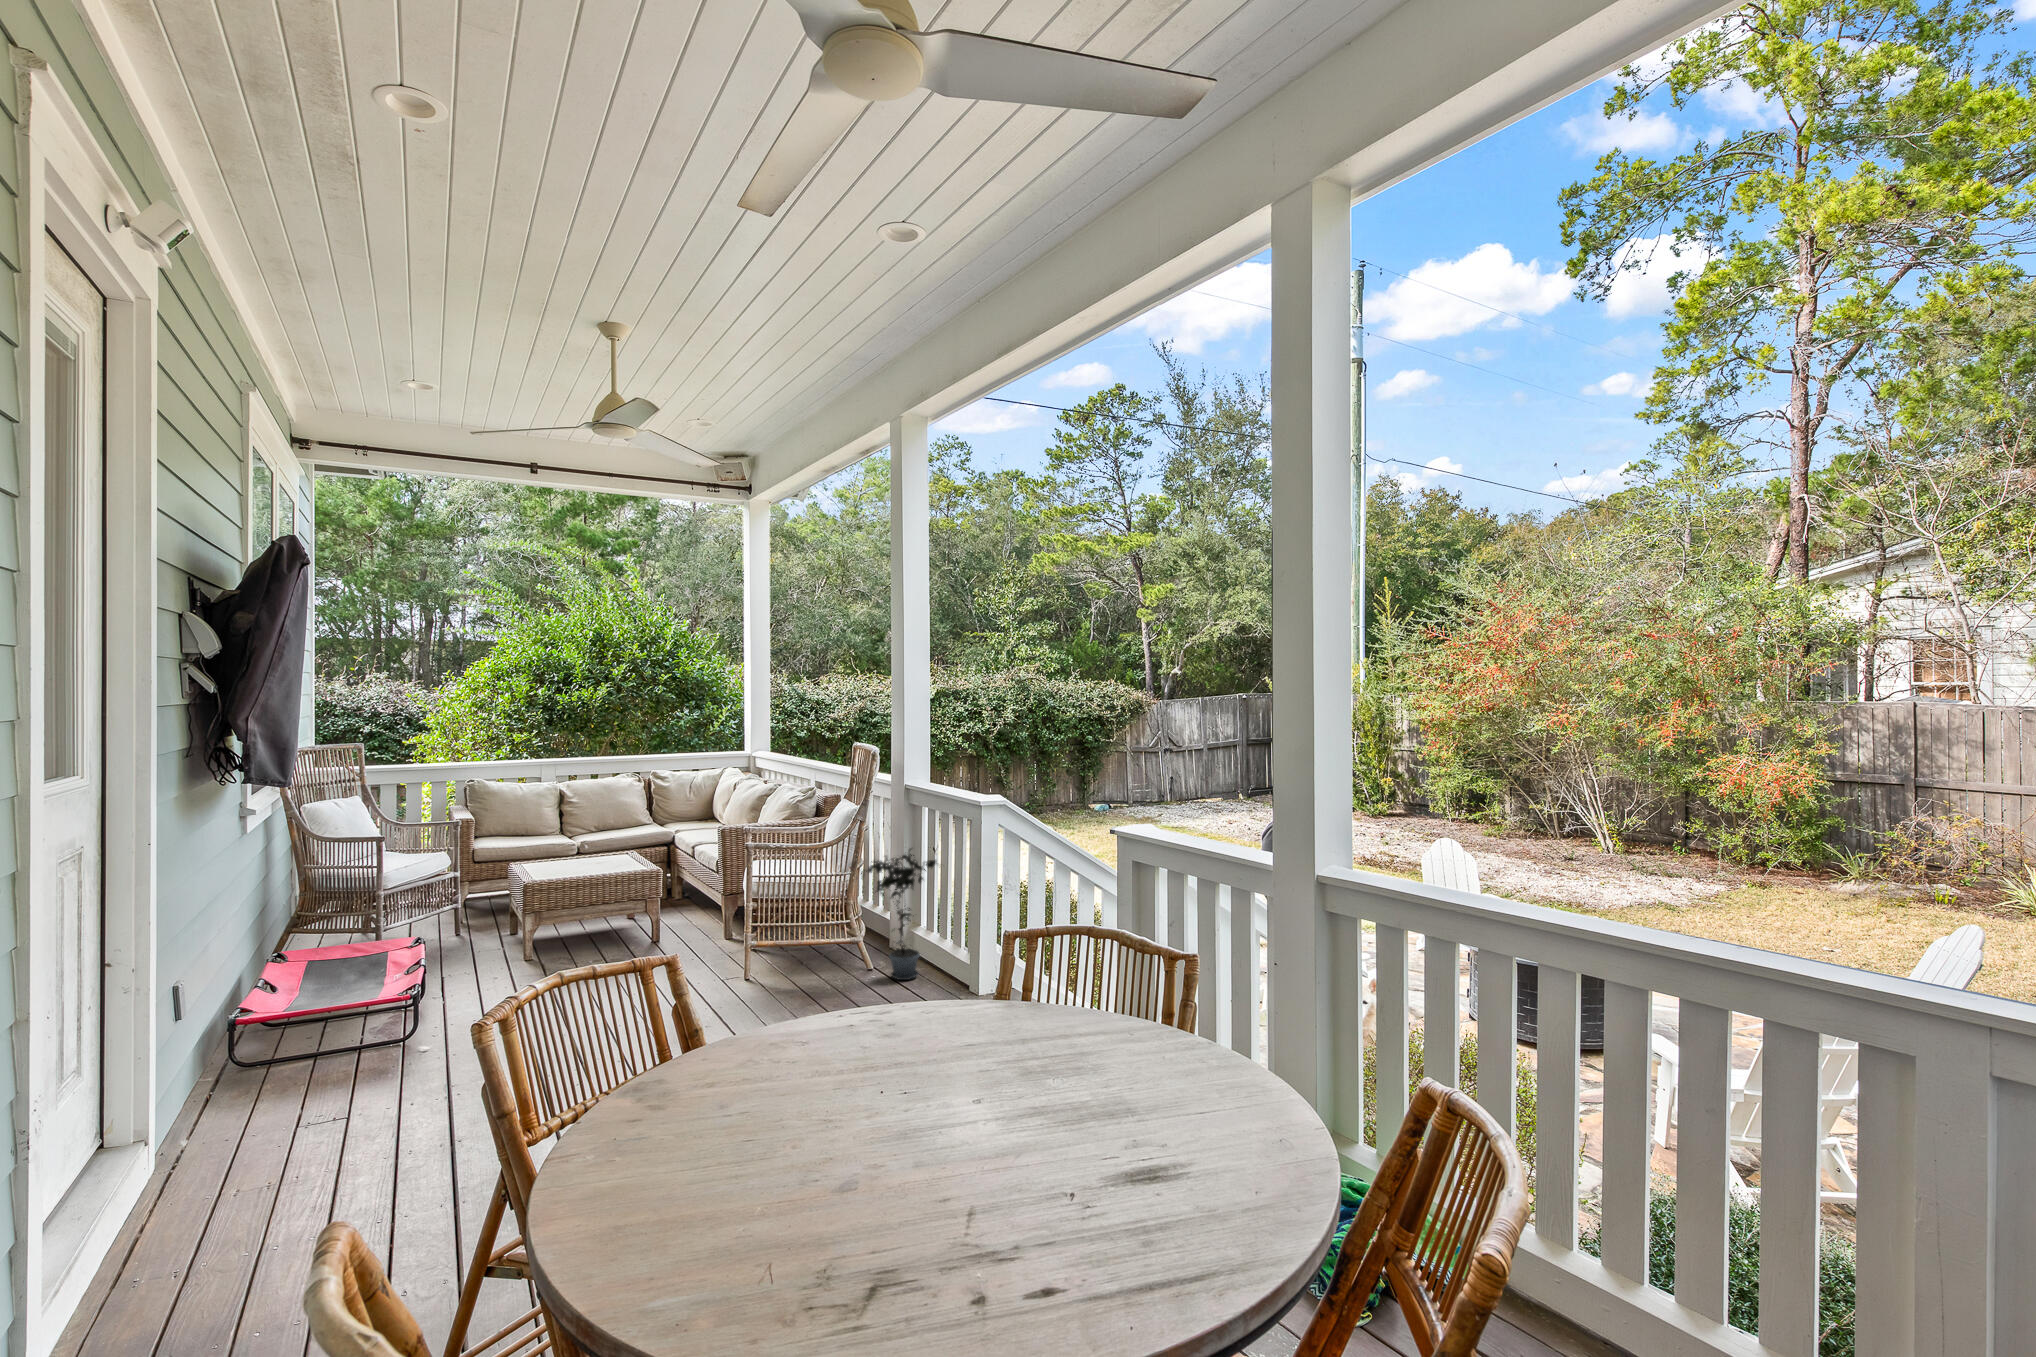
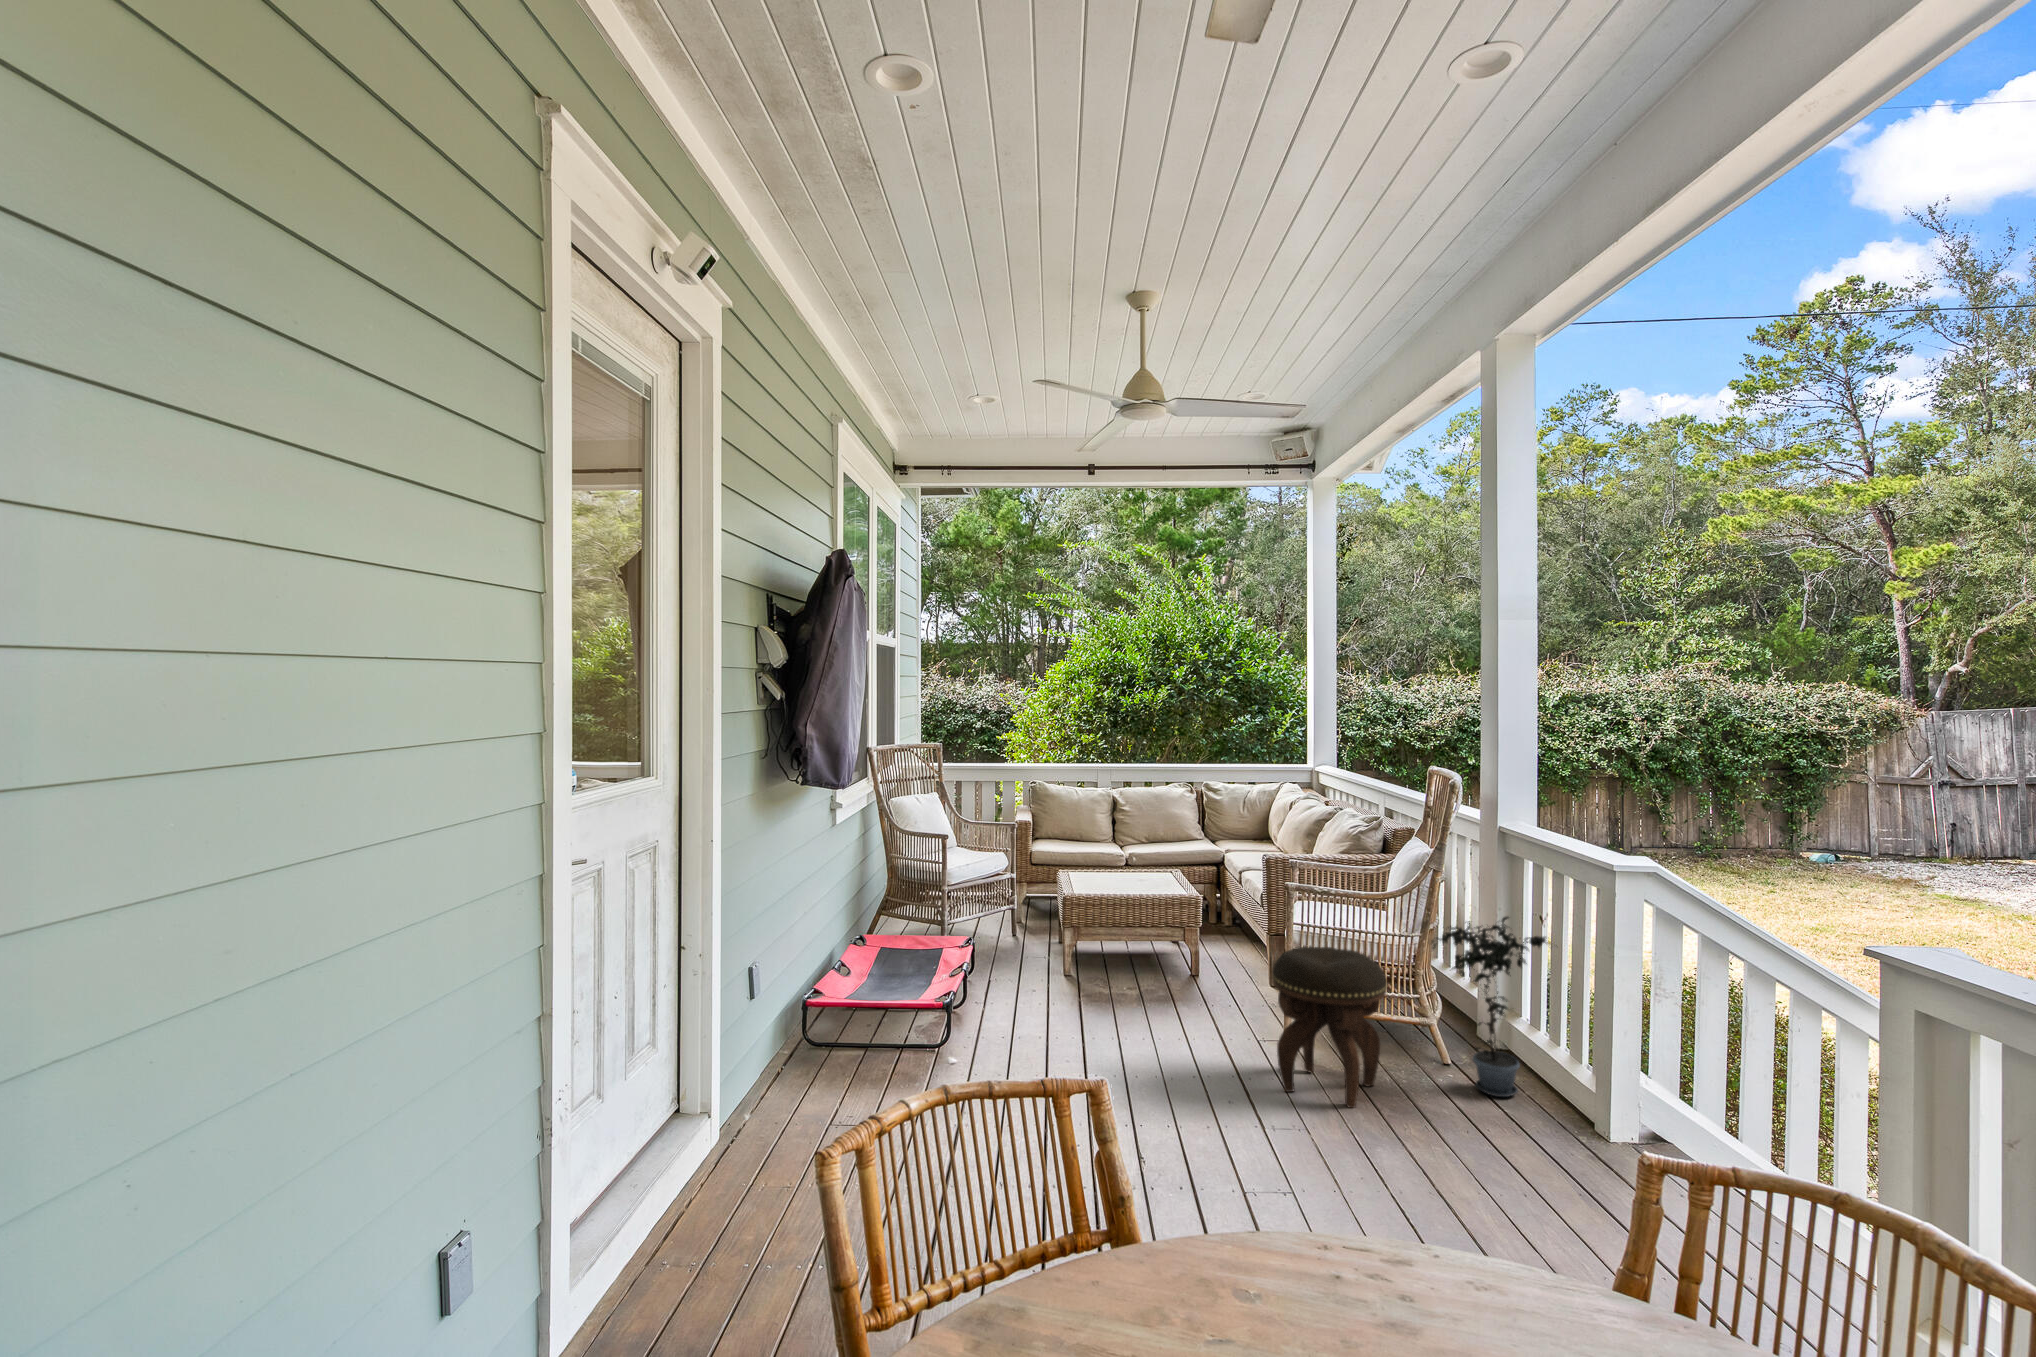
footstool: none [742,888,831,1007] -> present [1272,947,1387,1108]

